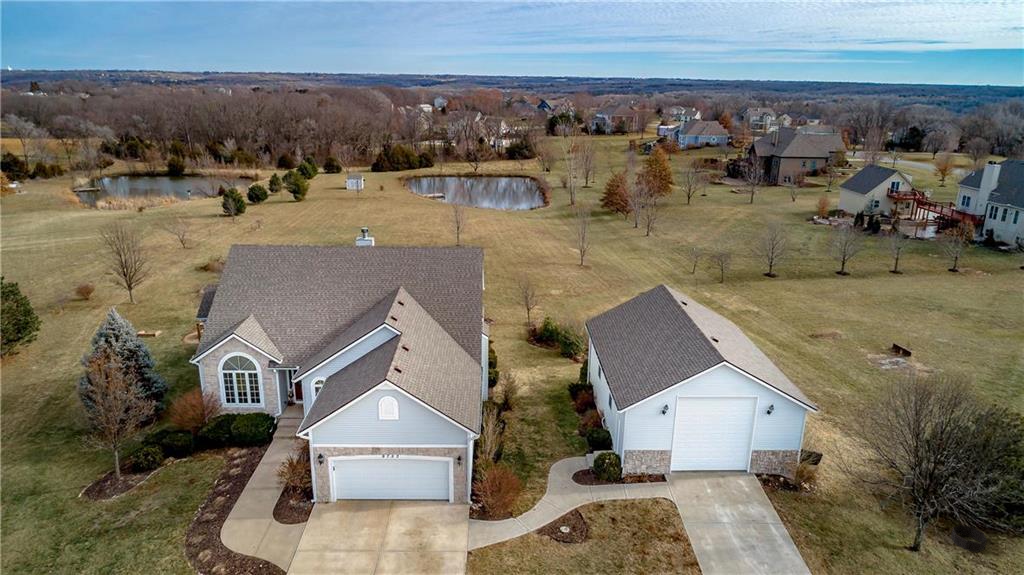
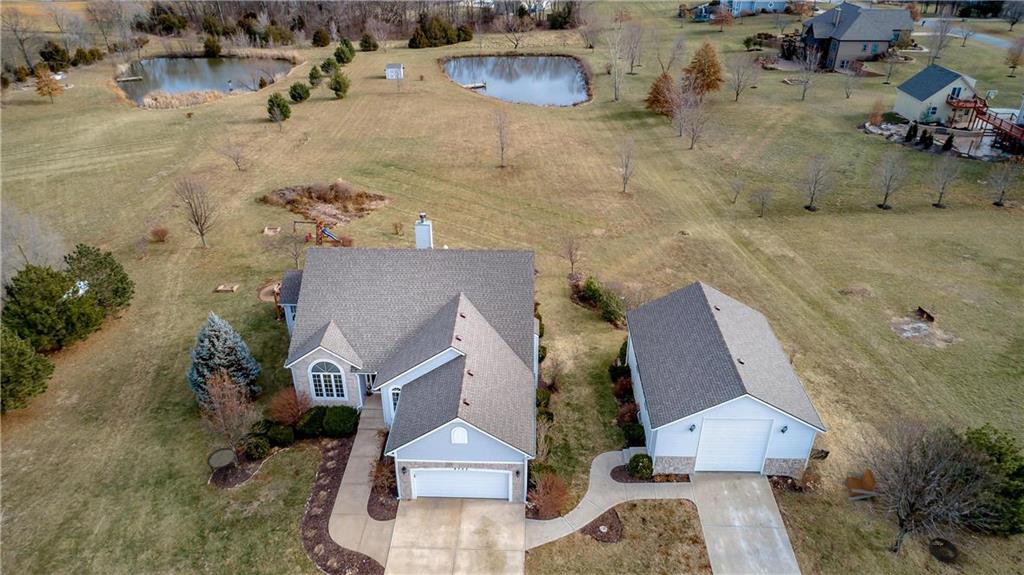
round table: none [80,455,120,488] -> present [207,448,238,476]
lounge chair: none [841,460,882,501] -> present [843,469,876,504]

